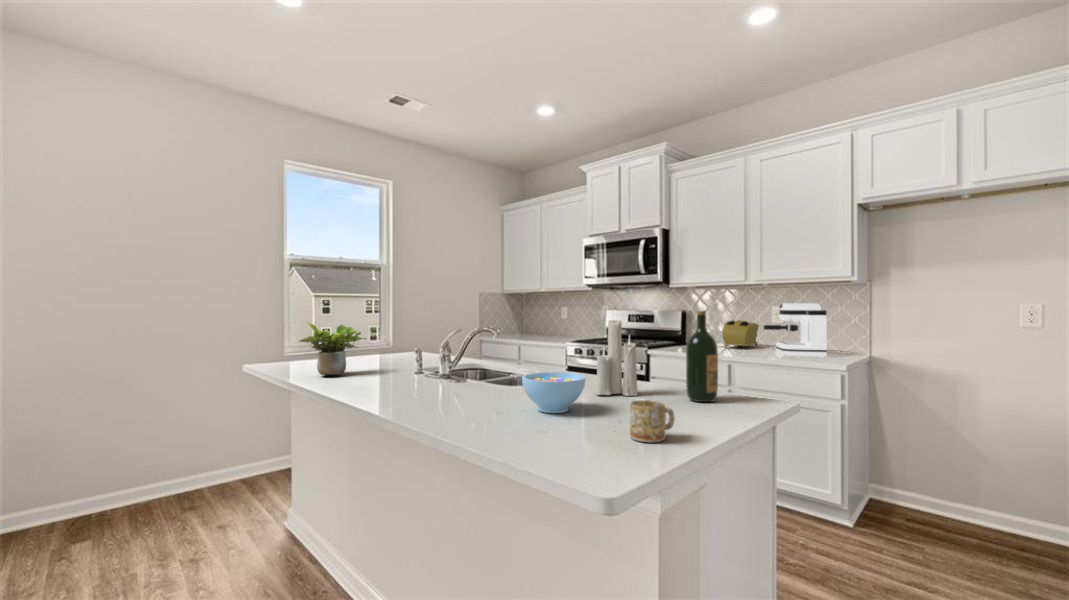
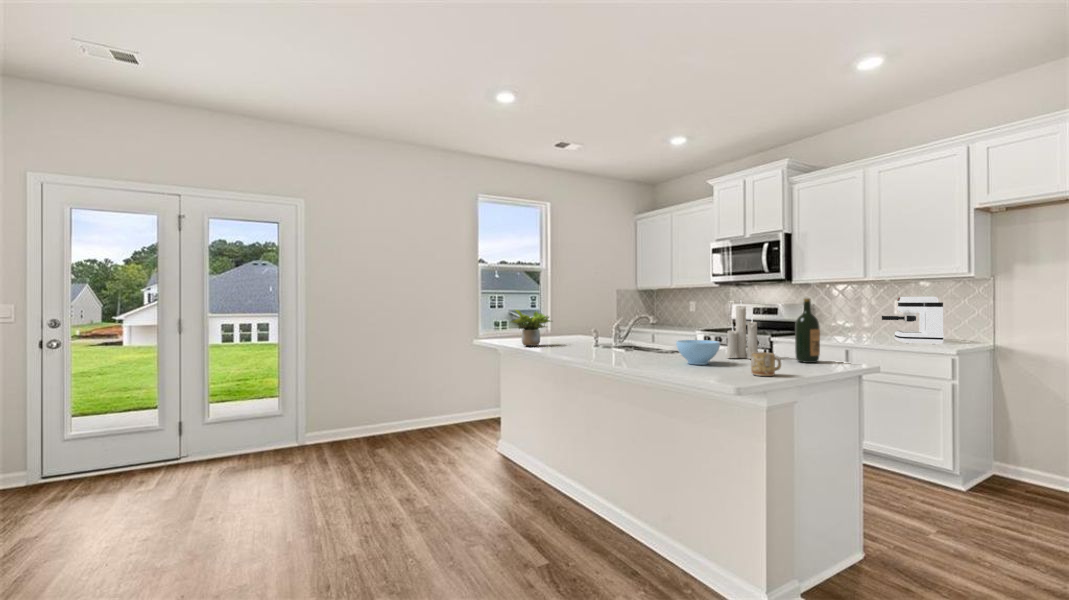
toaster: present [722,320,759,348] -> none [843,312,881,338]

